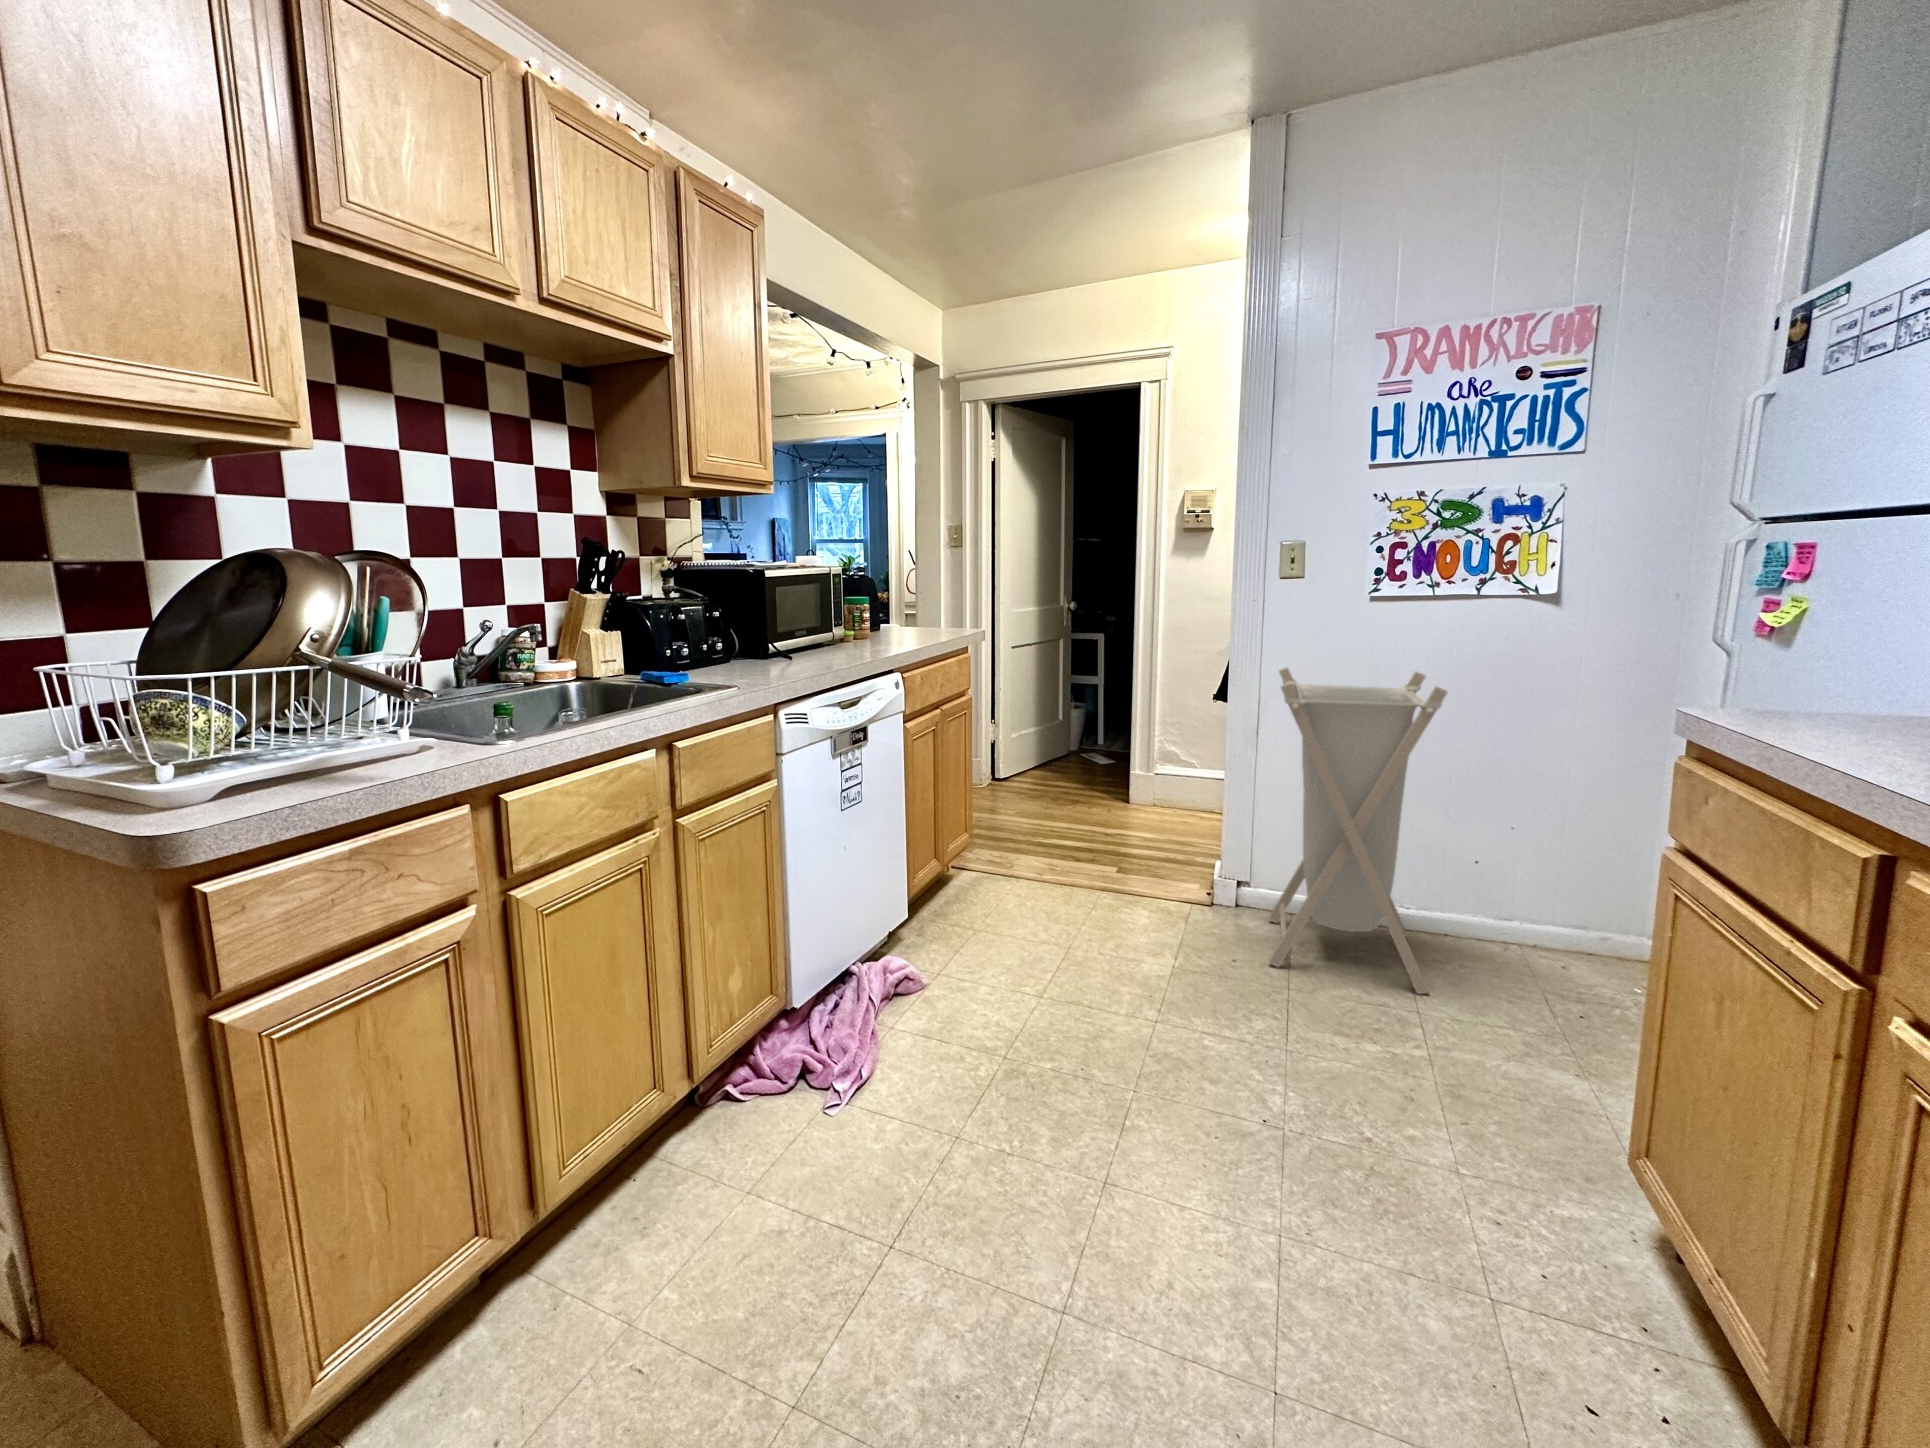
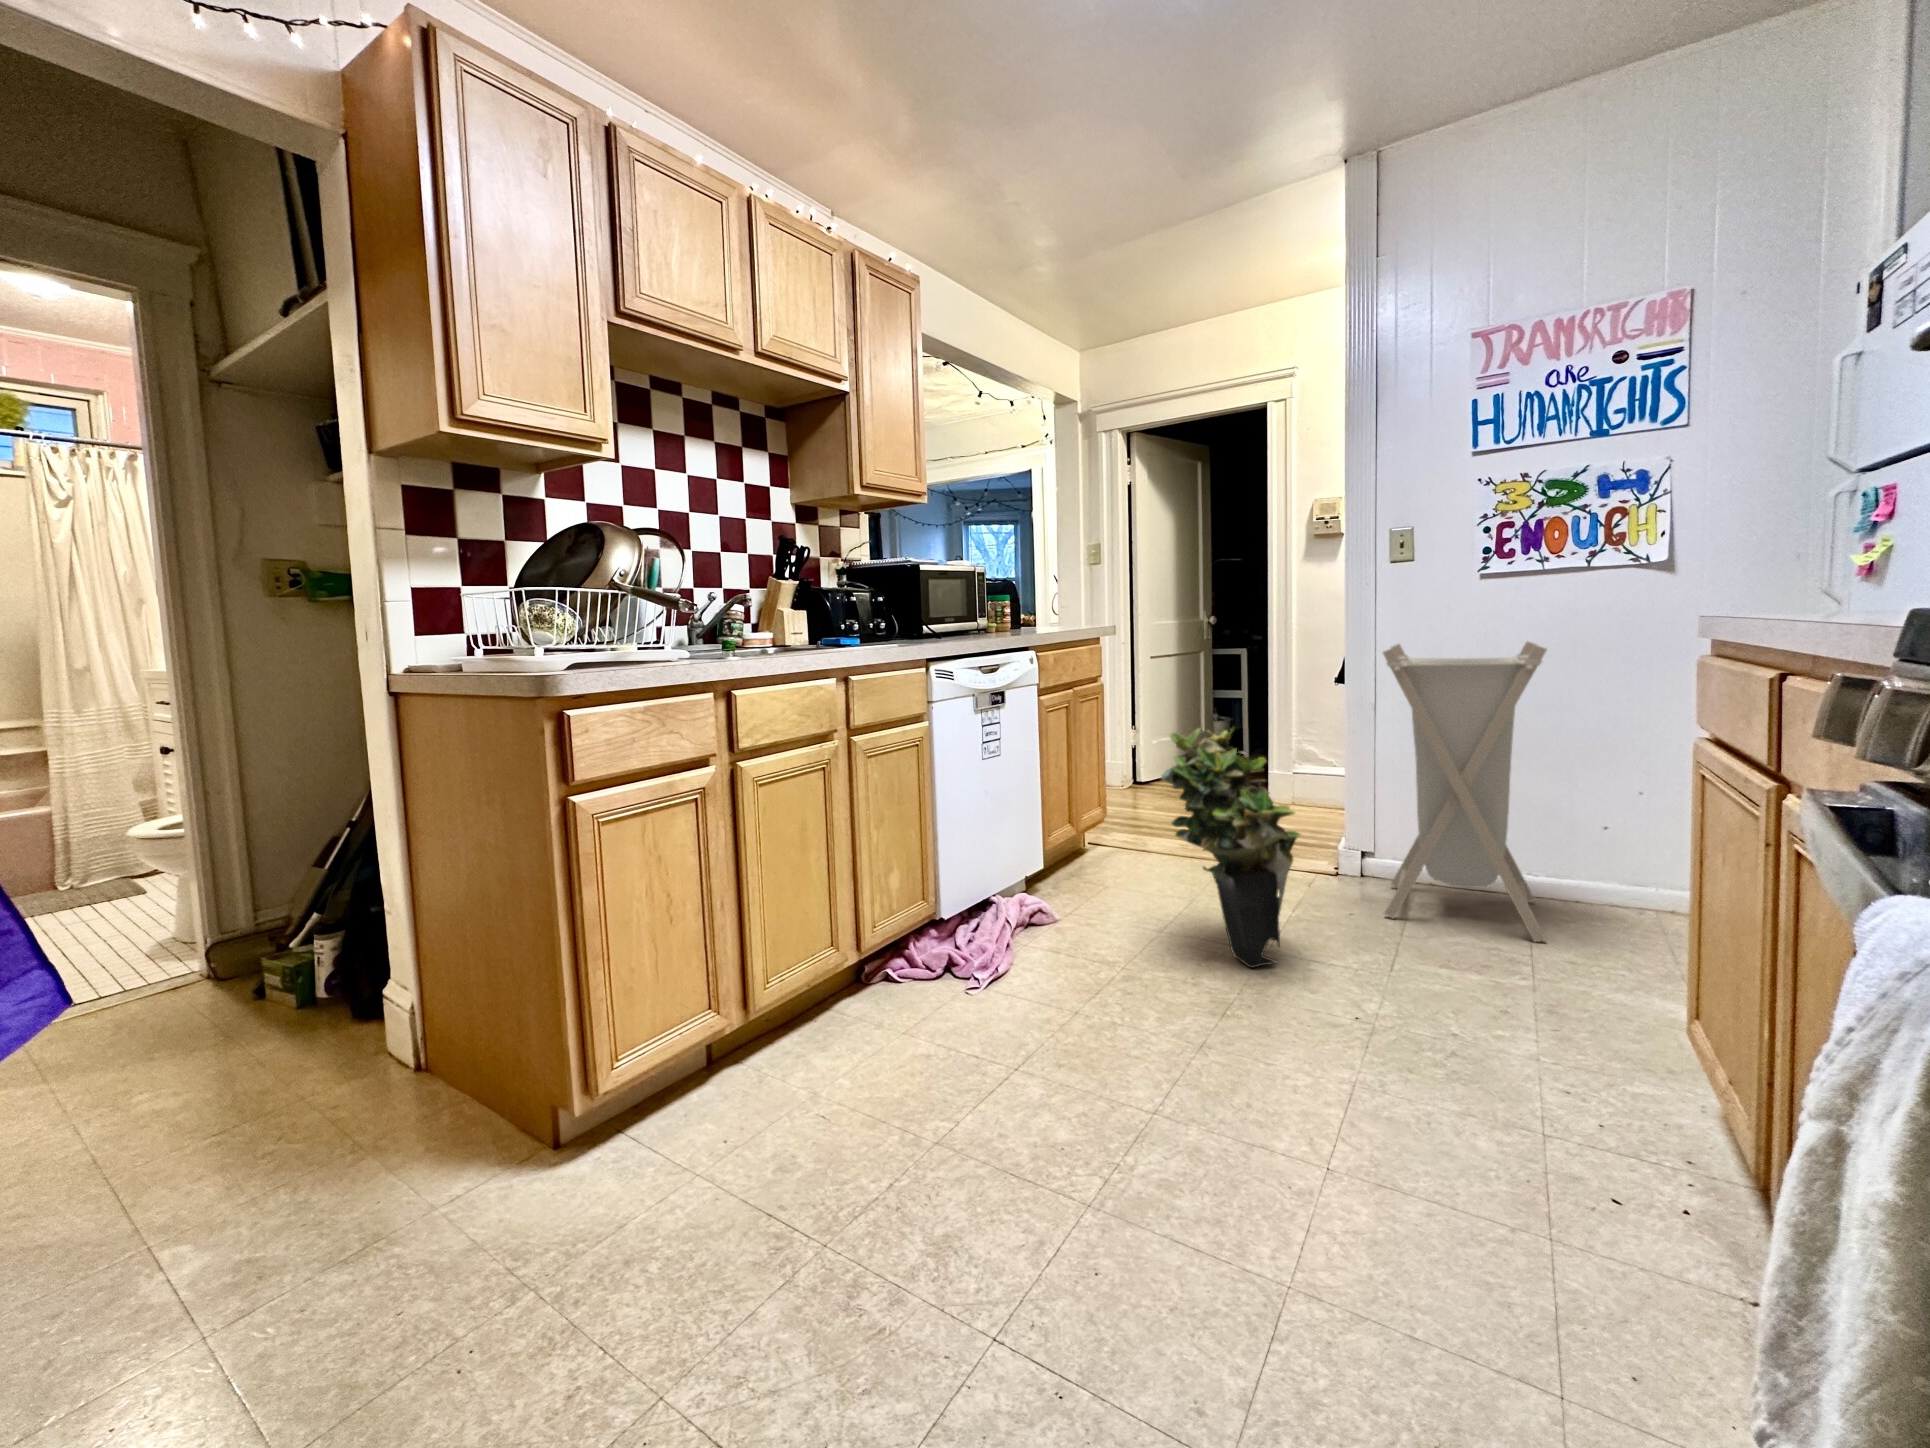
potted plant: none [1049,774,1201,1053] -> present [1161,727,1301,968]

